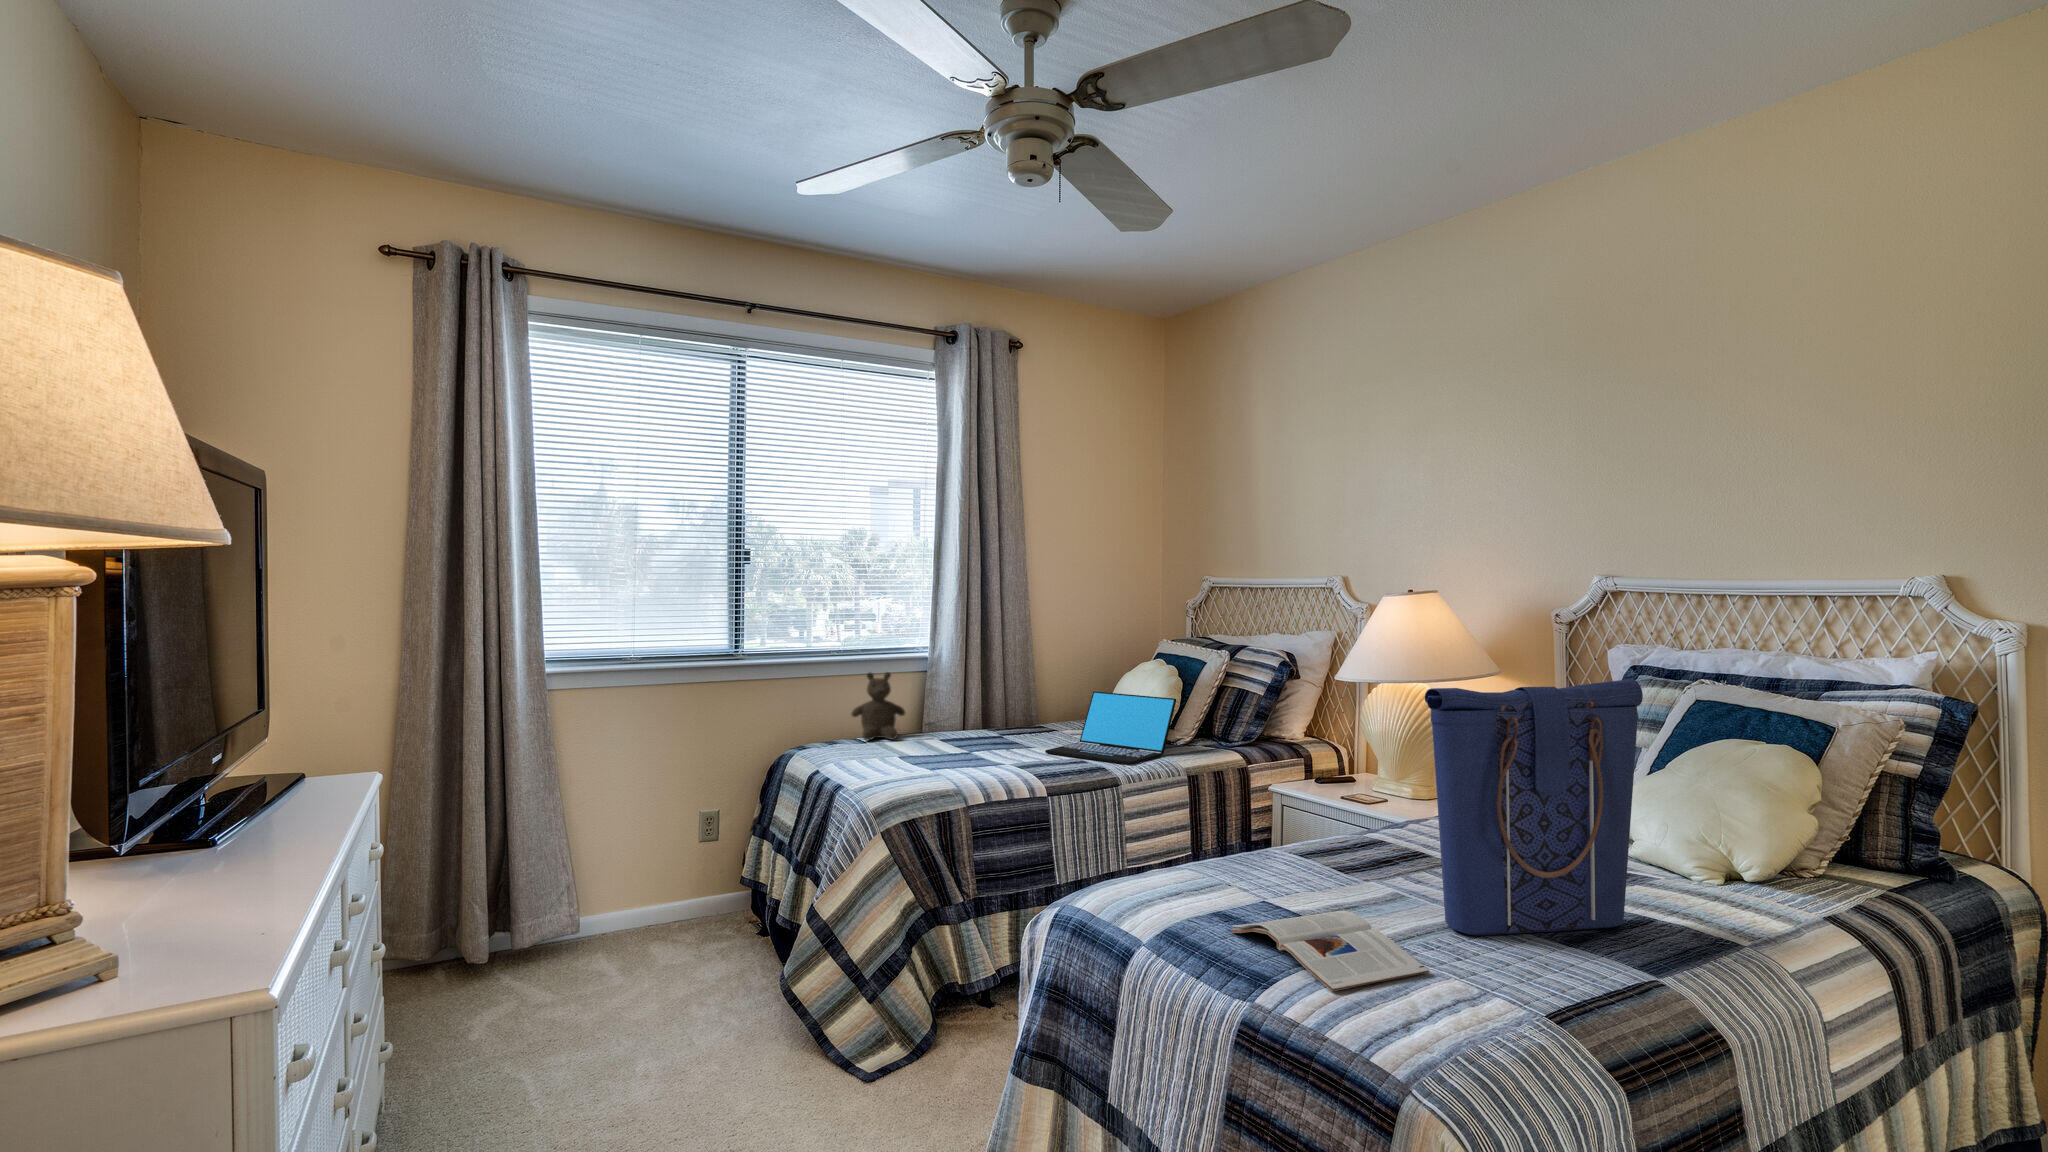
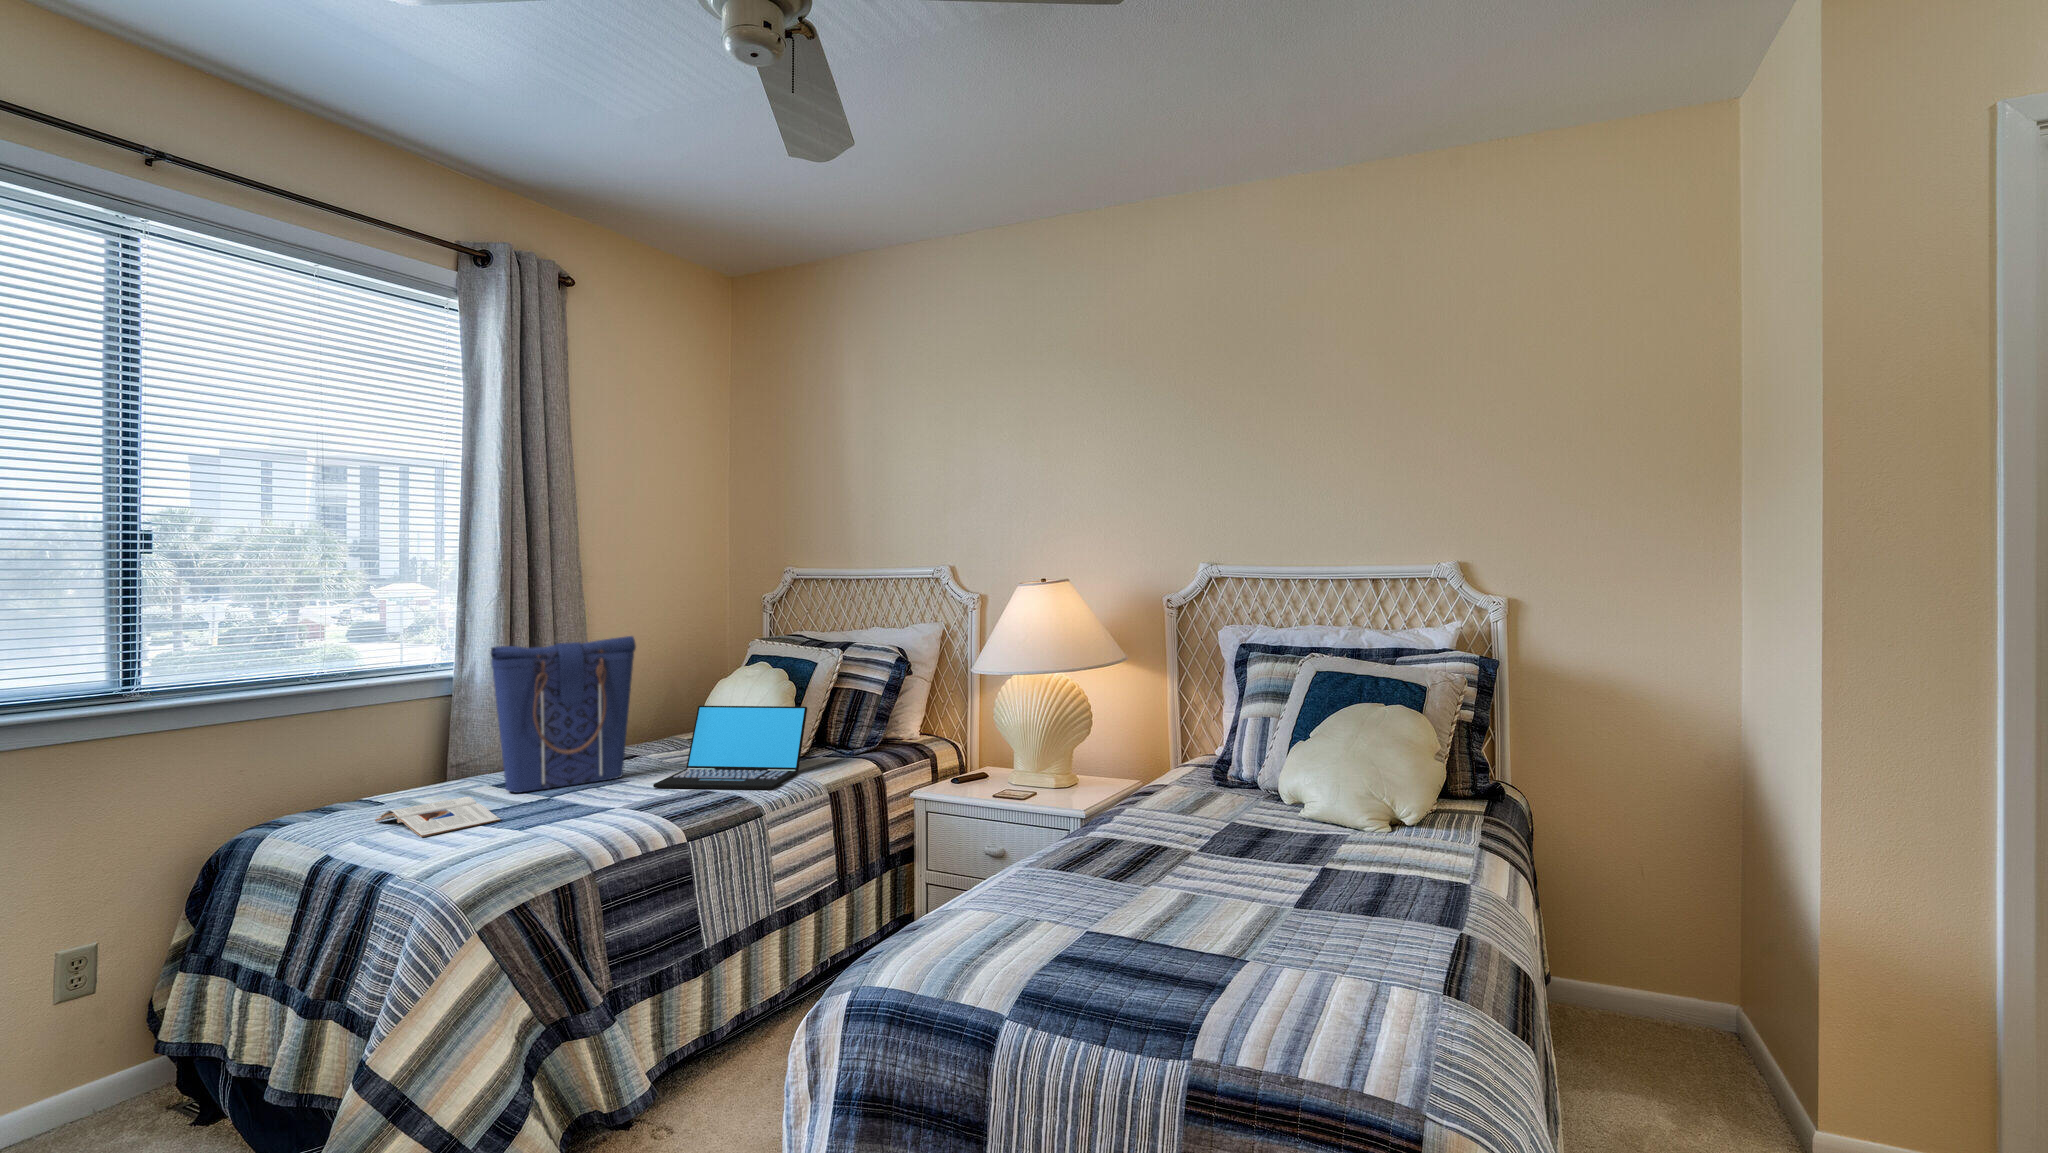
teddy bear: present [852,672,905,740] -> none [339,703,427,802]
tote bag: present [1425,679,1643,936] -> present [491,636,636,793]
magazine: present [1231,911,1429,991] -> present [375,797,501,837]

